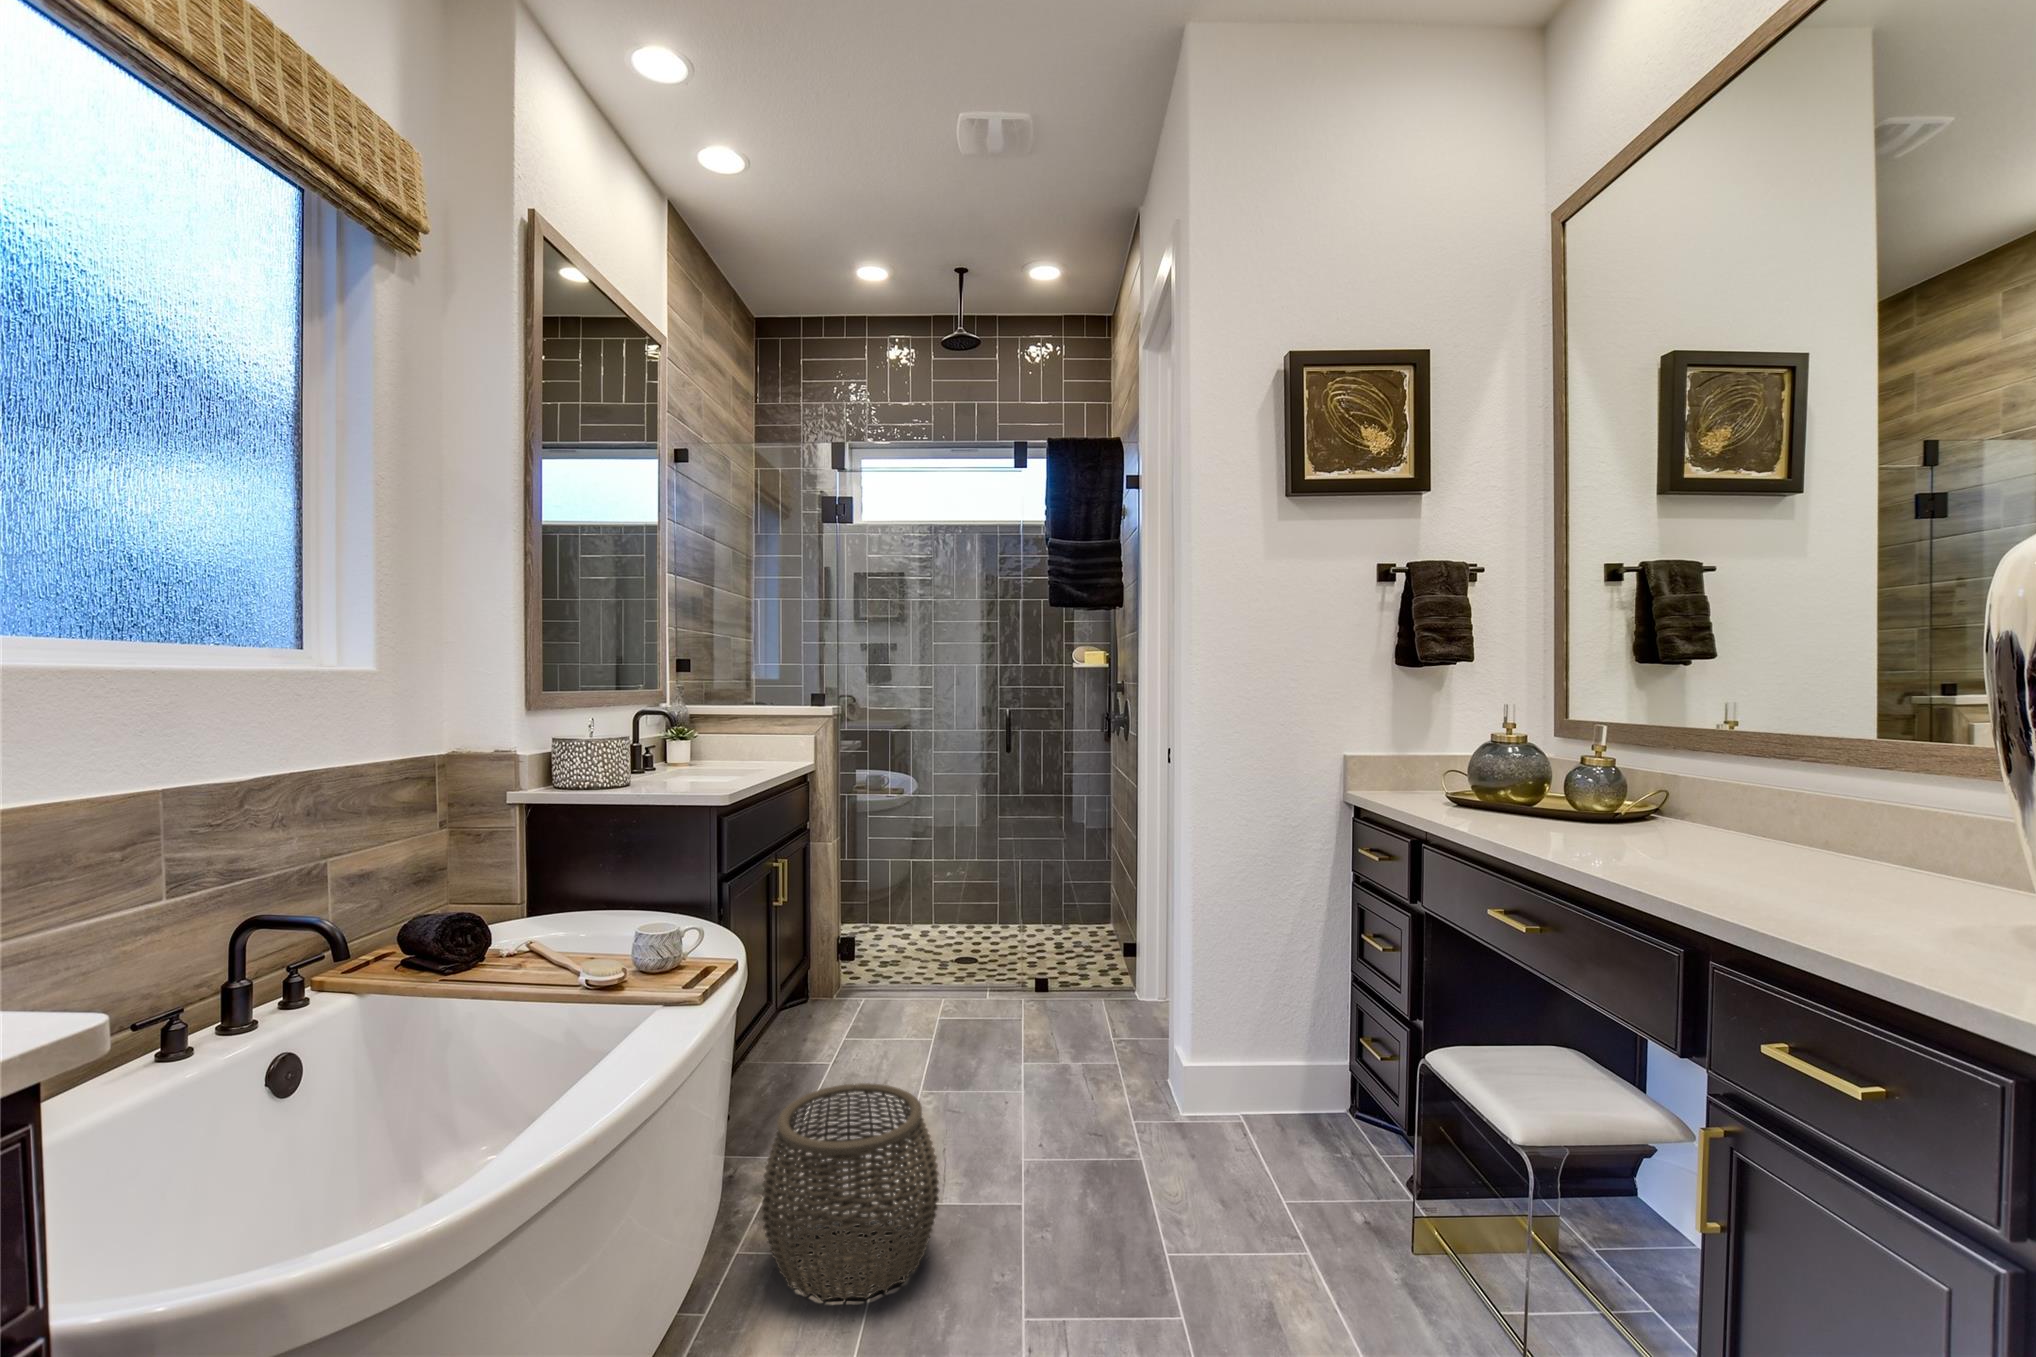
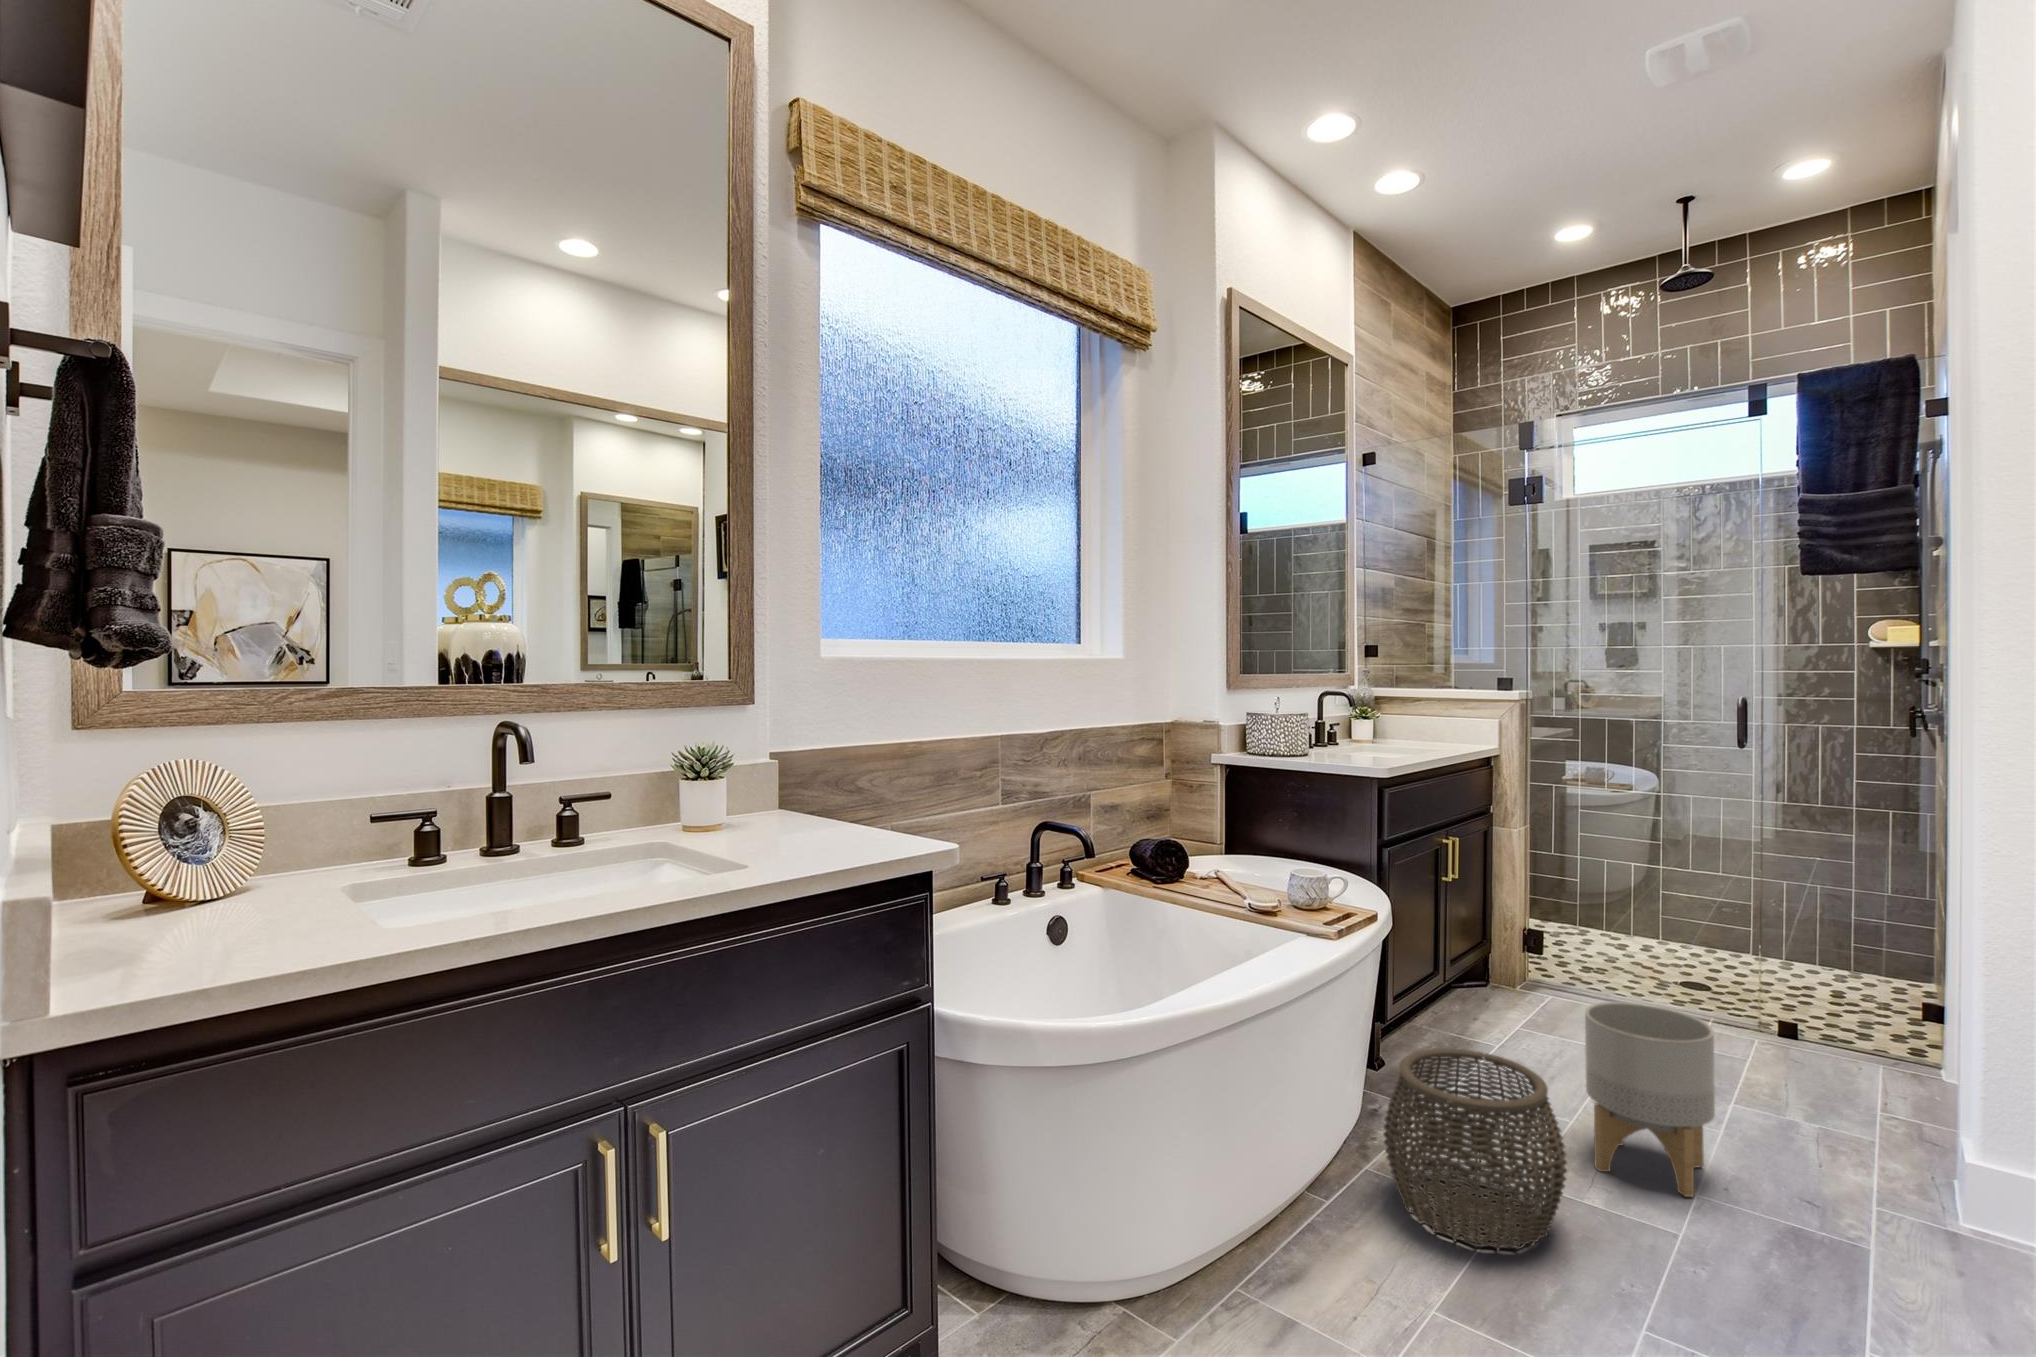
planter: none [929,993,1030,1167] -> present [1585,1002,1715,1197]

